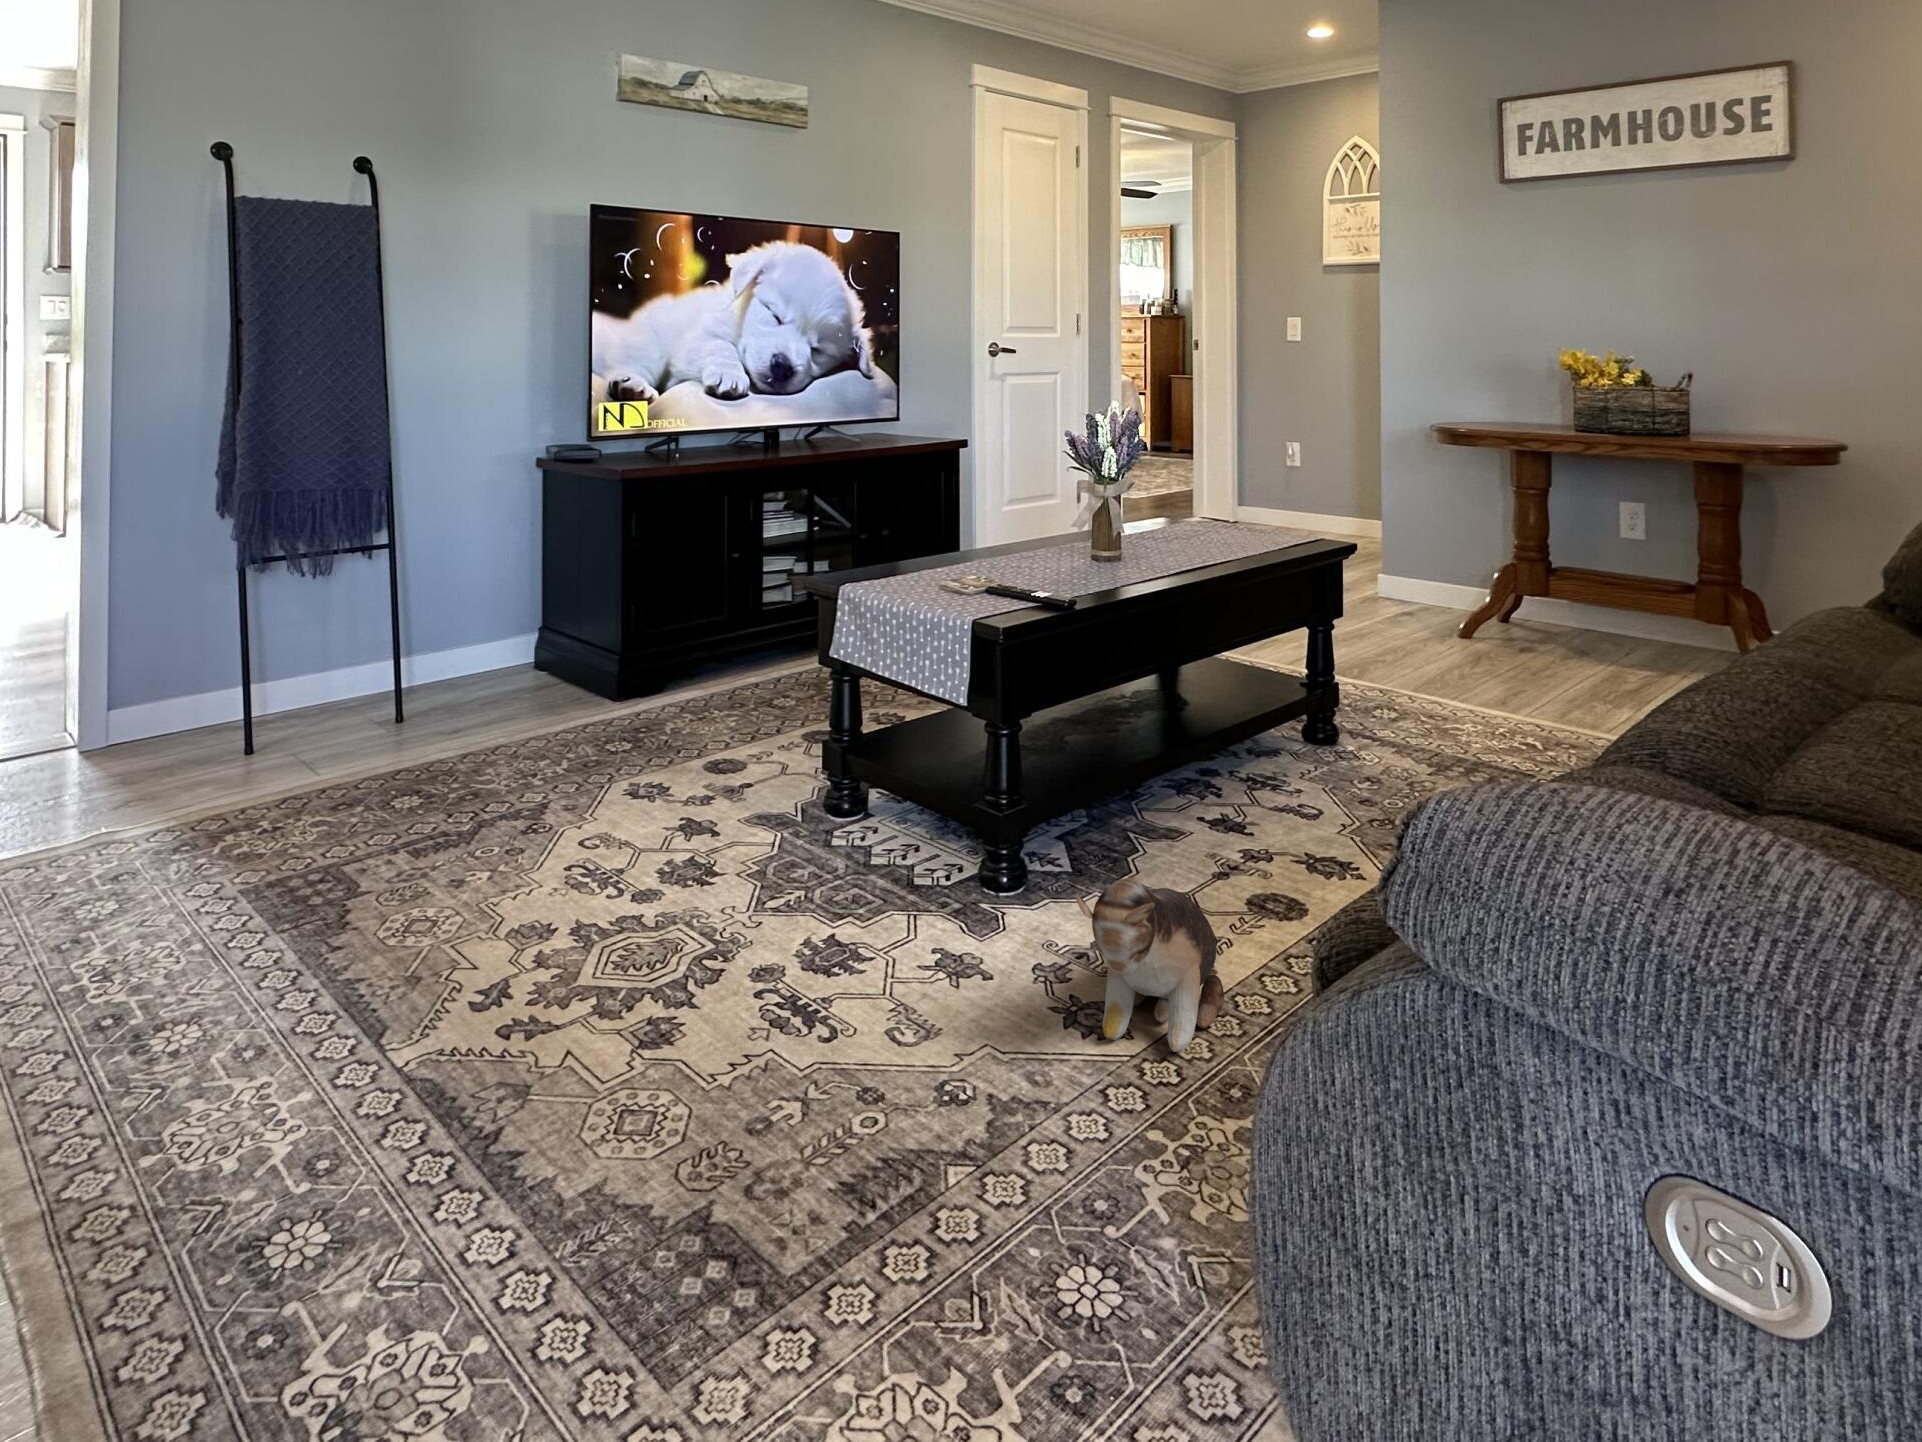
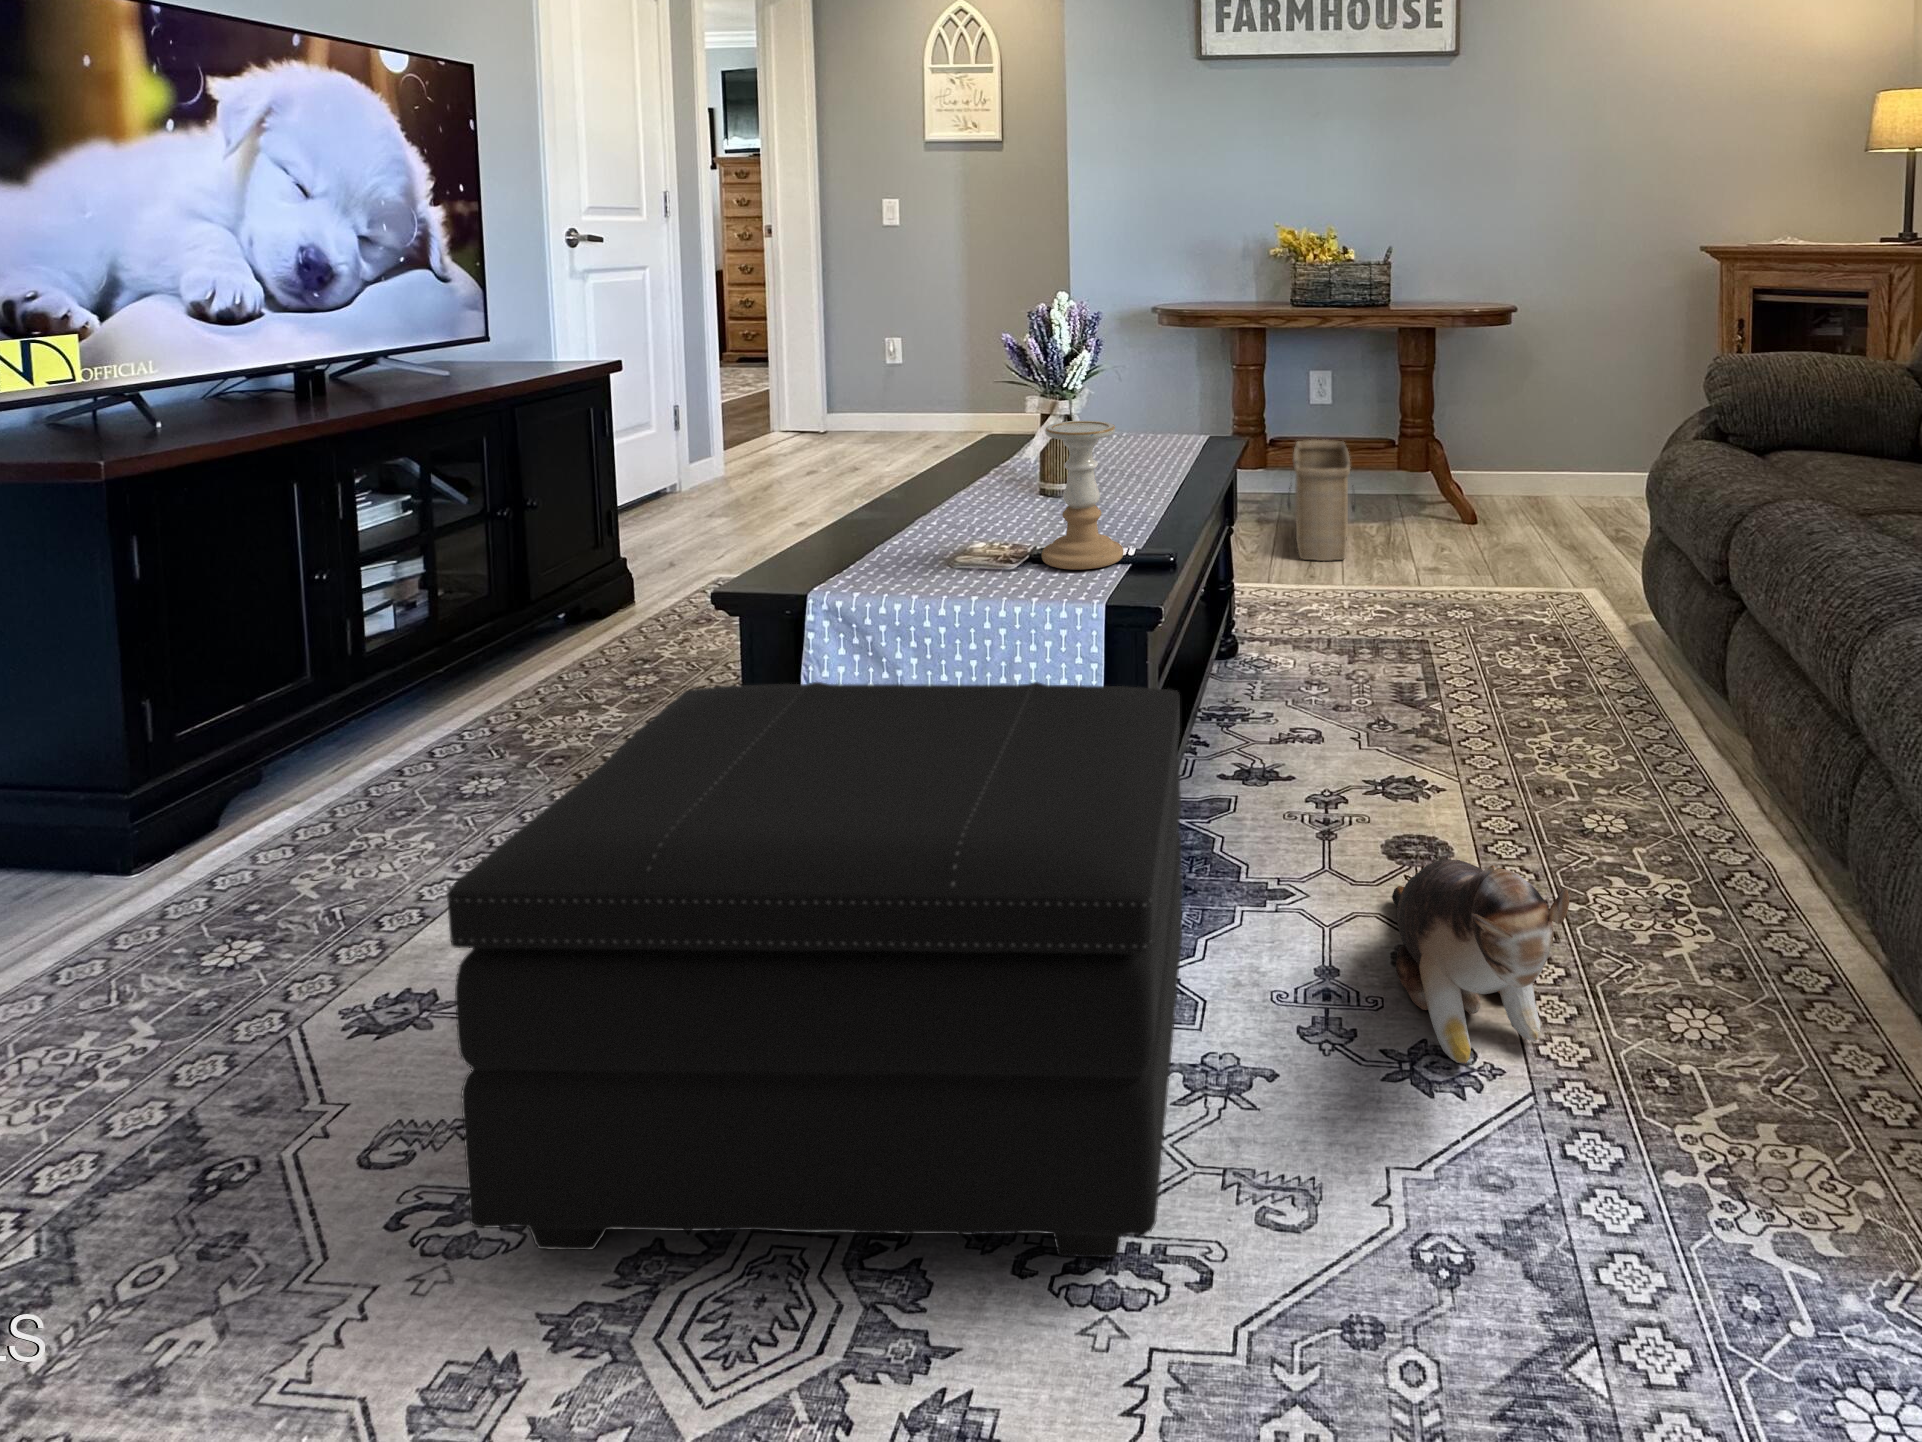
candle holder: none [1001,495,1062,606] -> present [1042,421,1123,570]
basket: none [1505,583,1611,714] -> present [1287,440,1356,561]
footstool: none [575,632,1007,1017] -> present [447,682,1182,1257]

